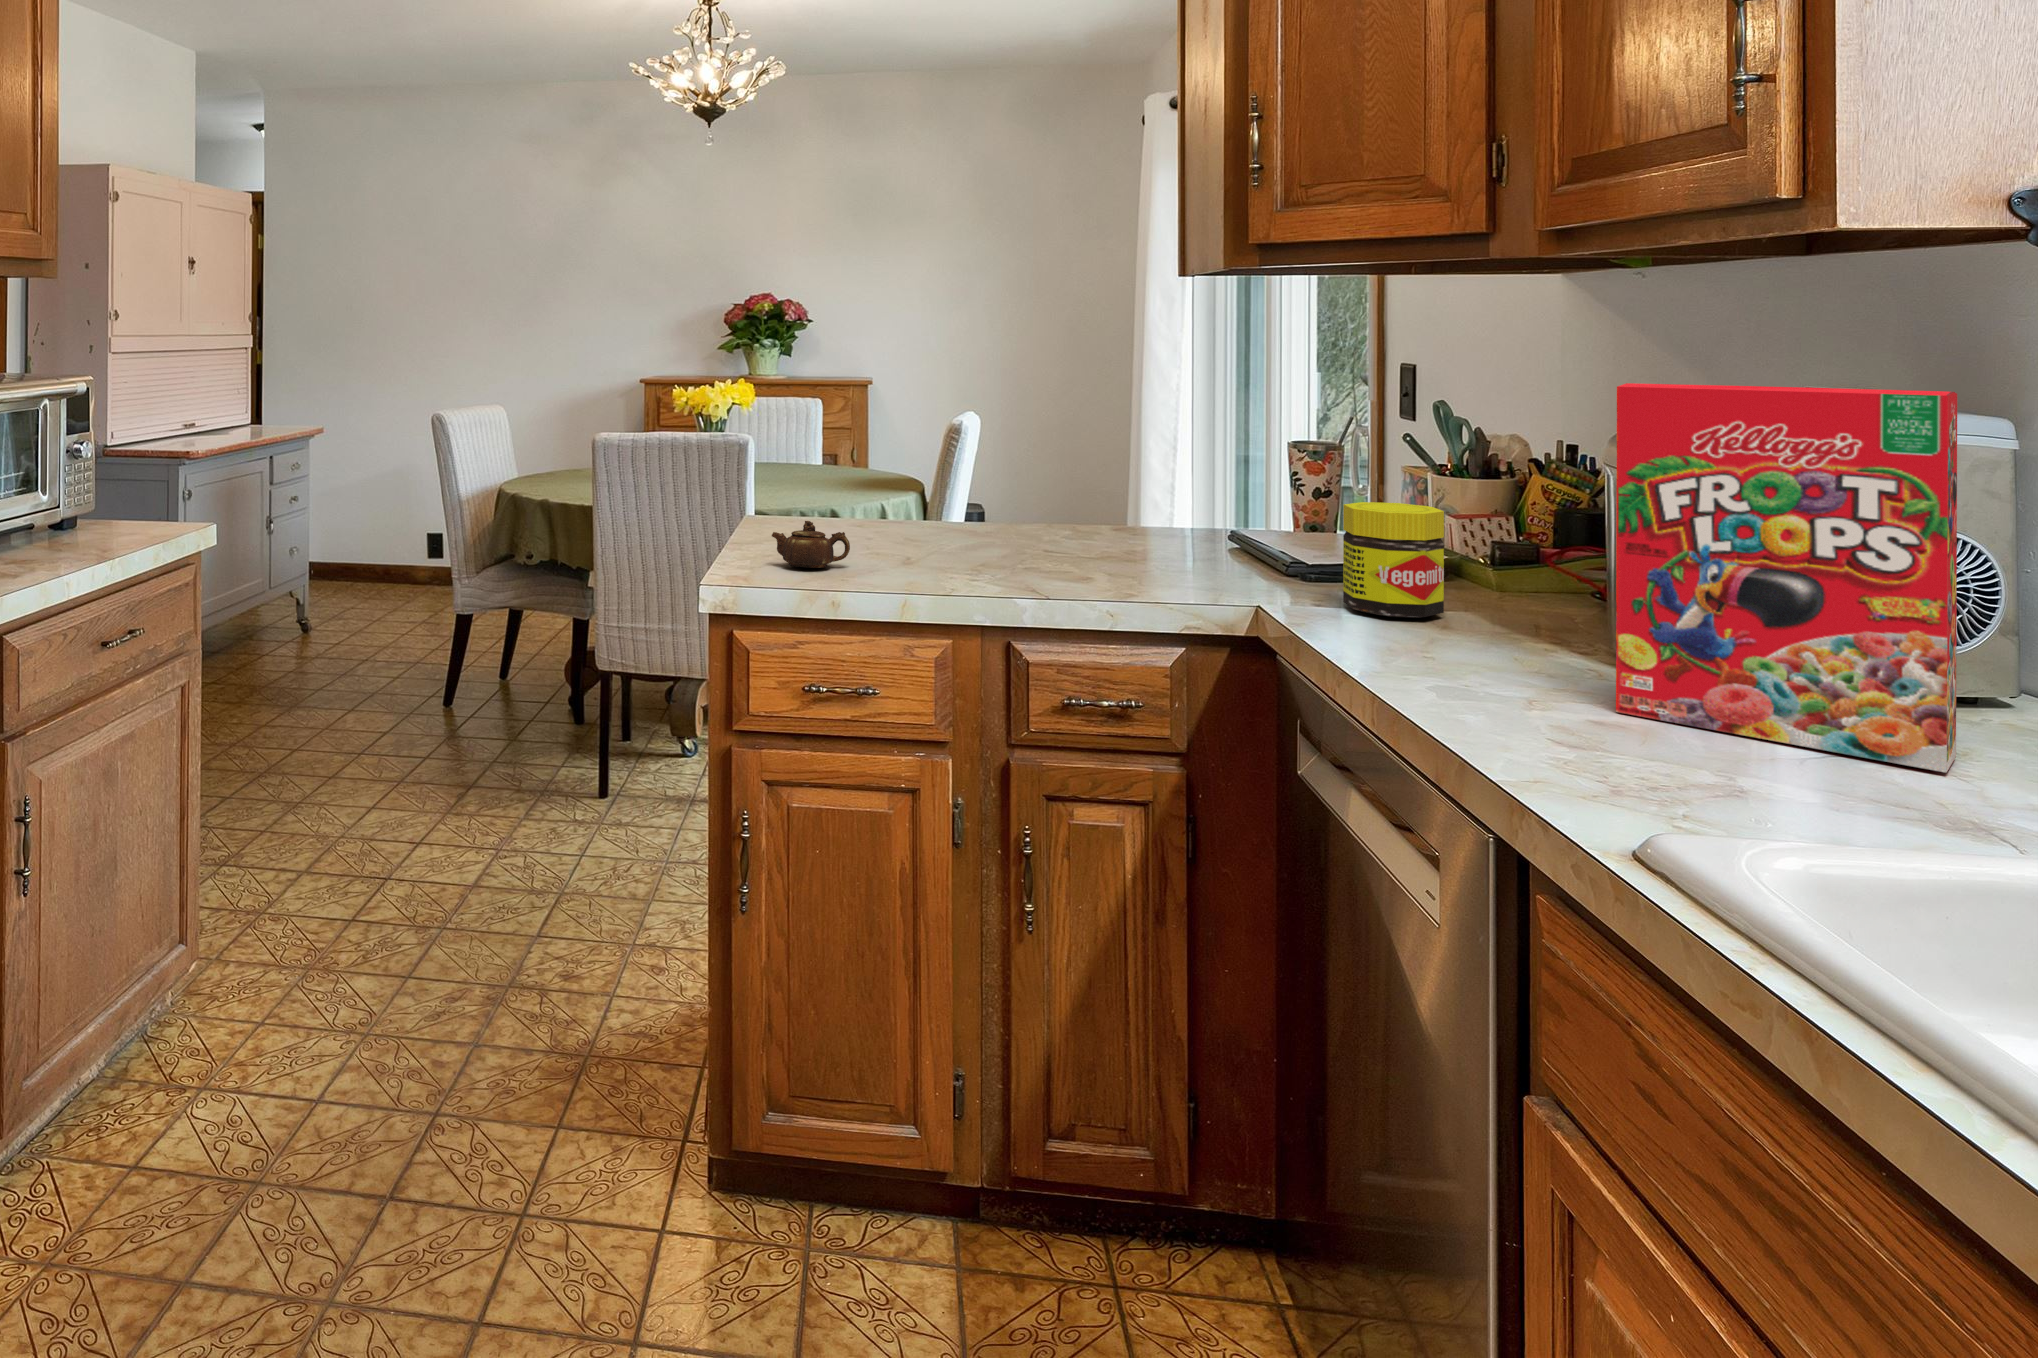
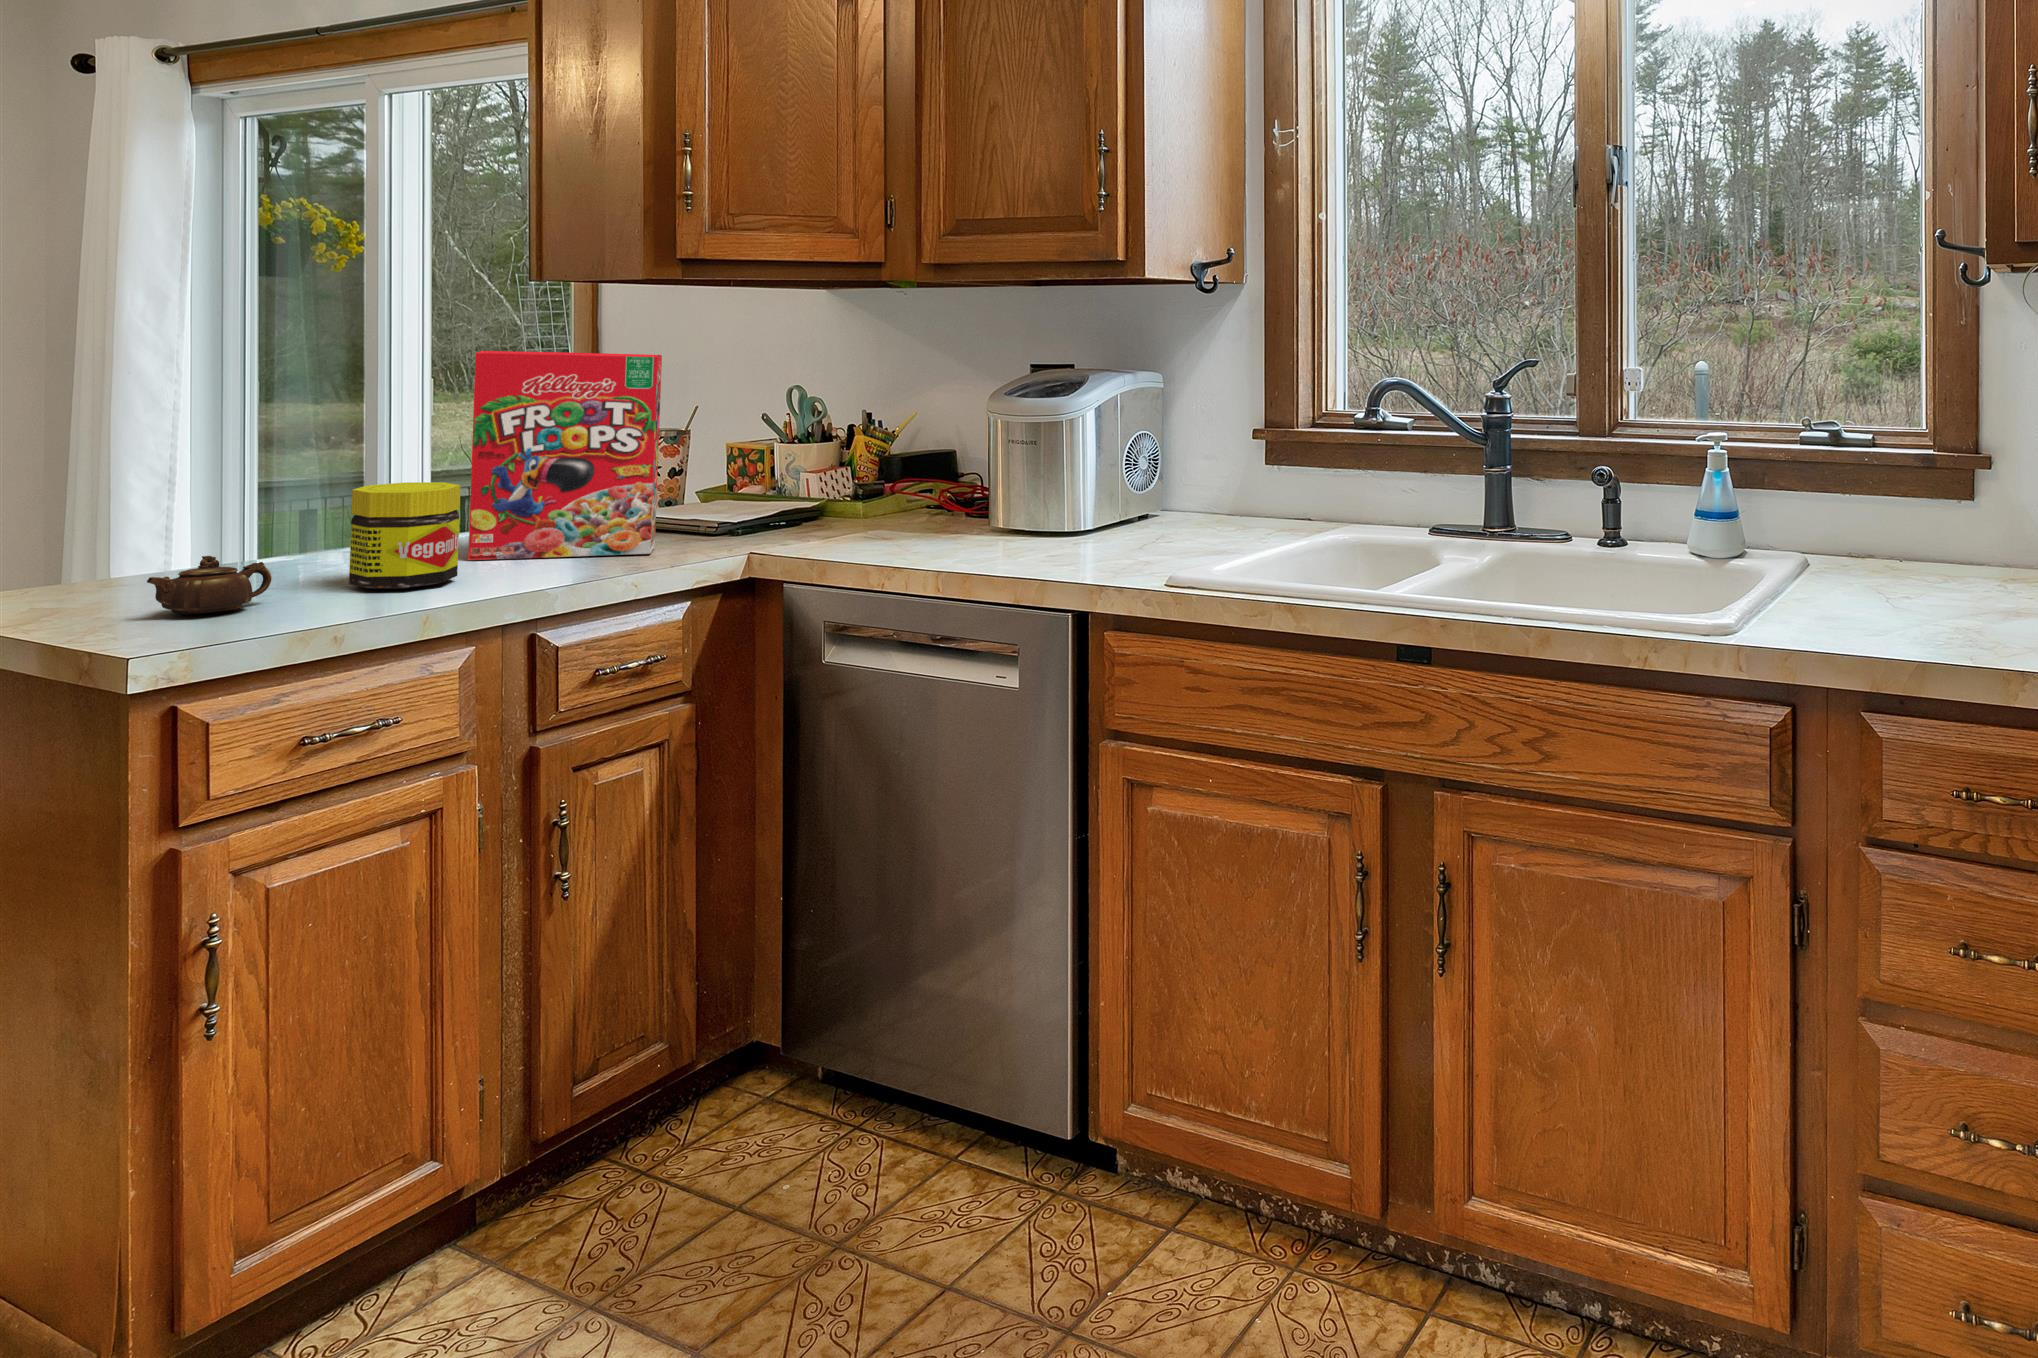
cereal box: present [1616,383,1957,773] -> present [468,351,662,560]
jar: present [1343,502,1444,618] -> present [349,482,460,589]

